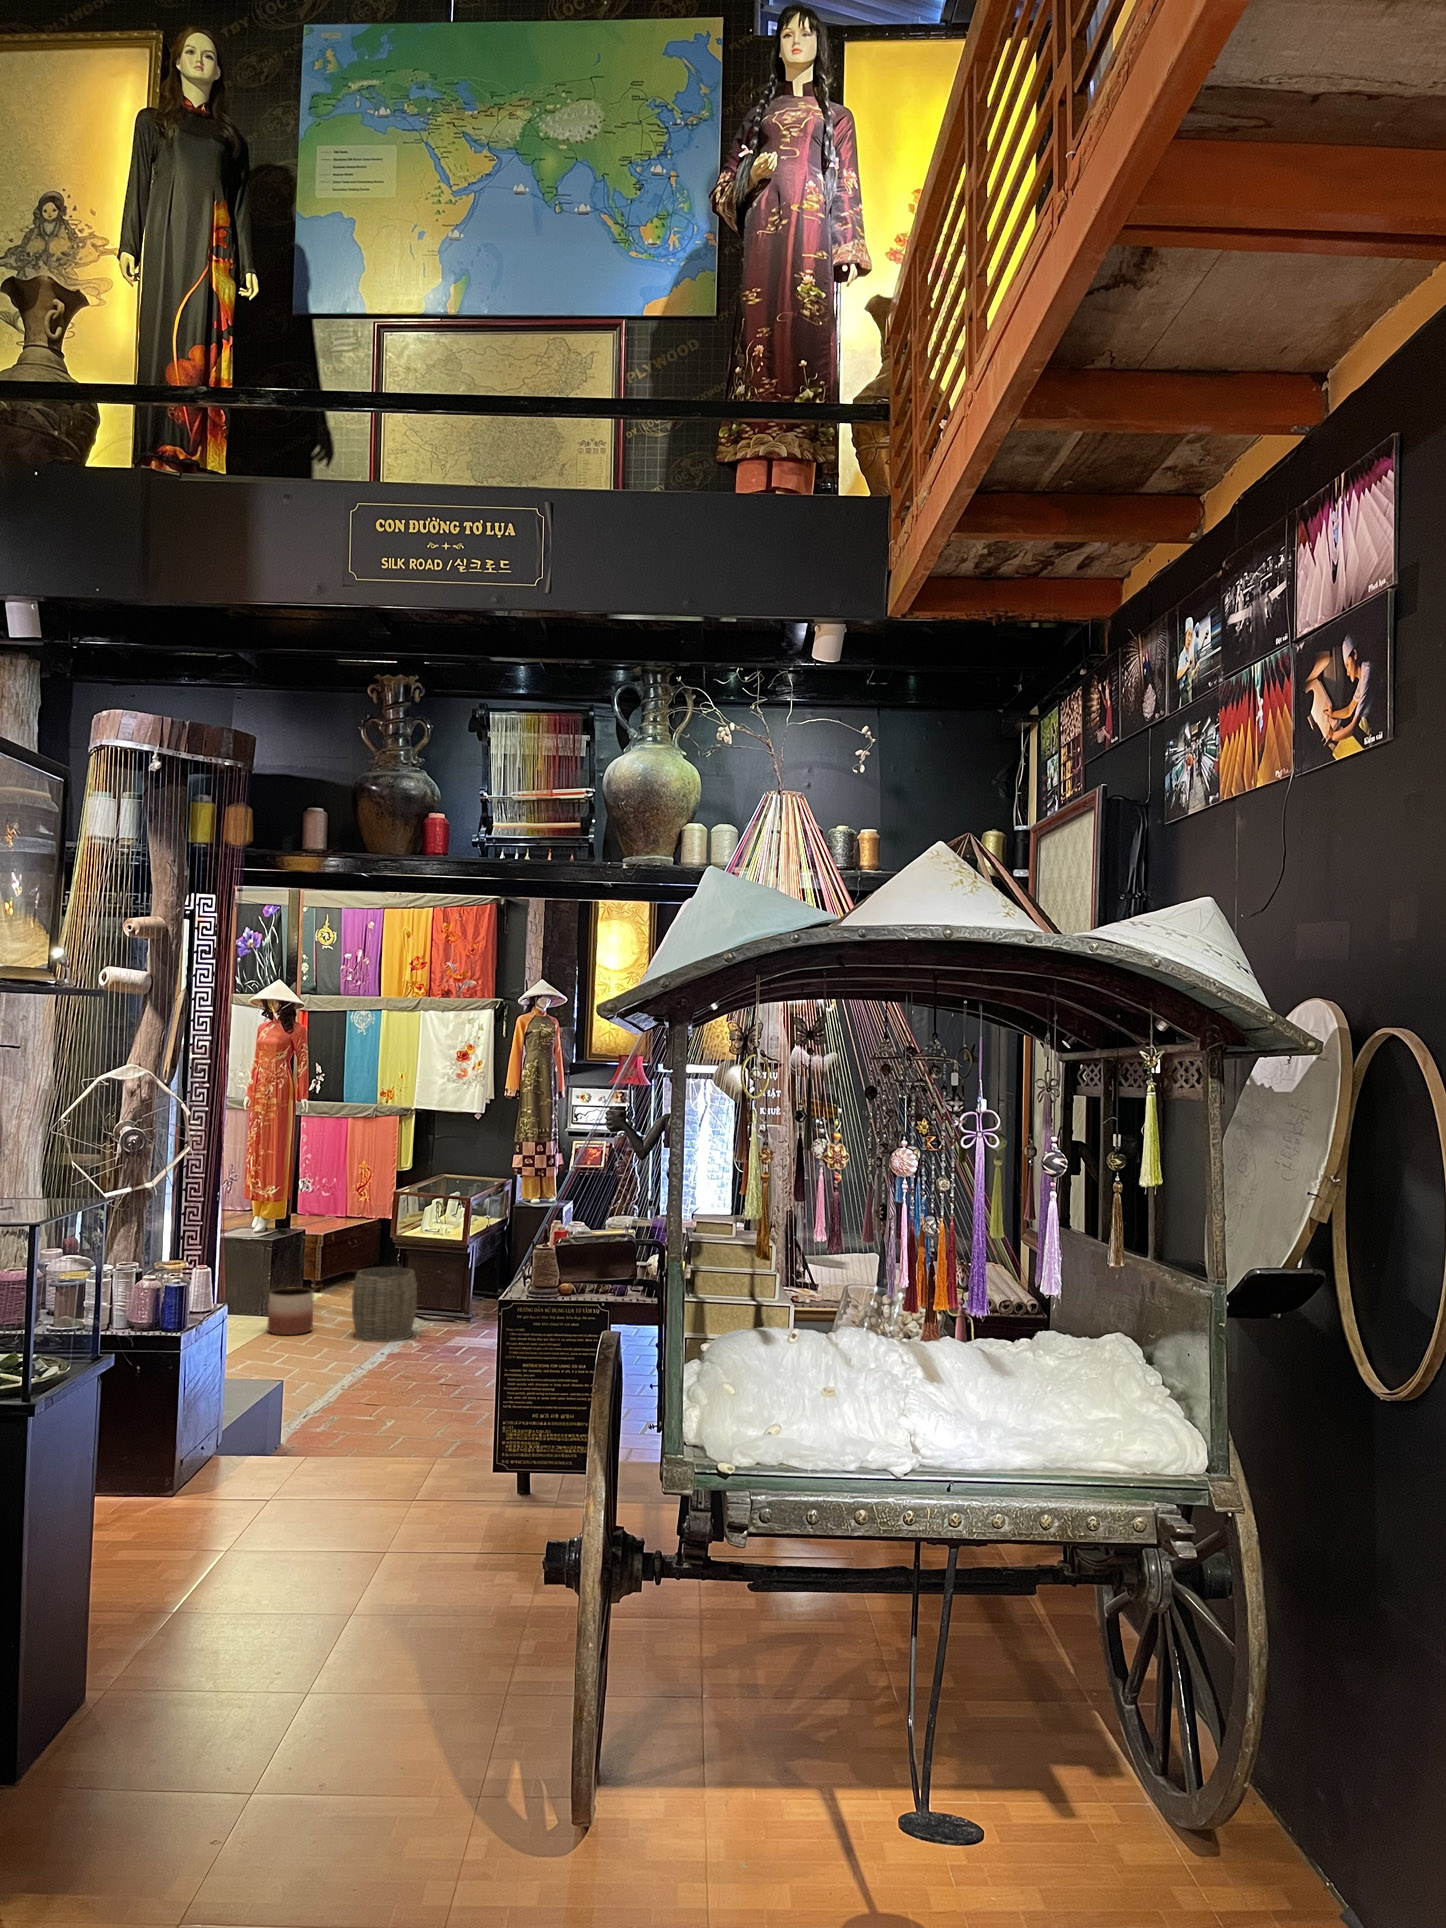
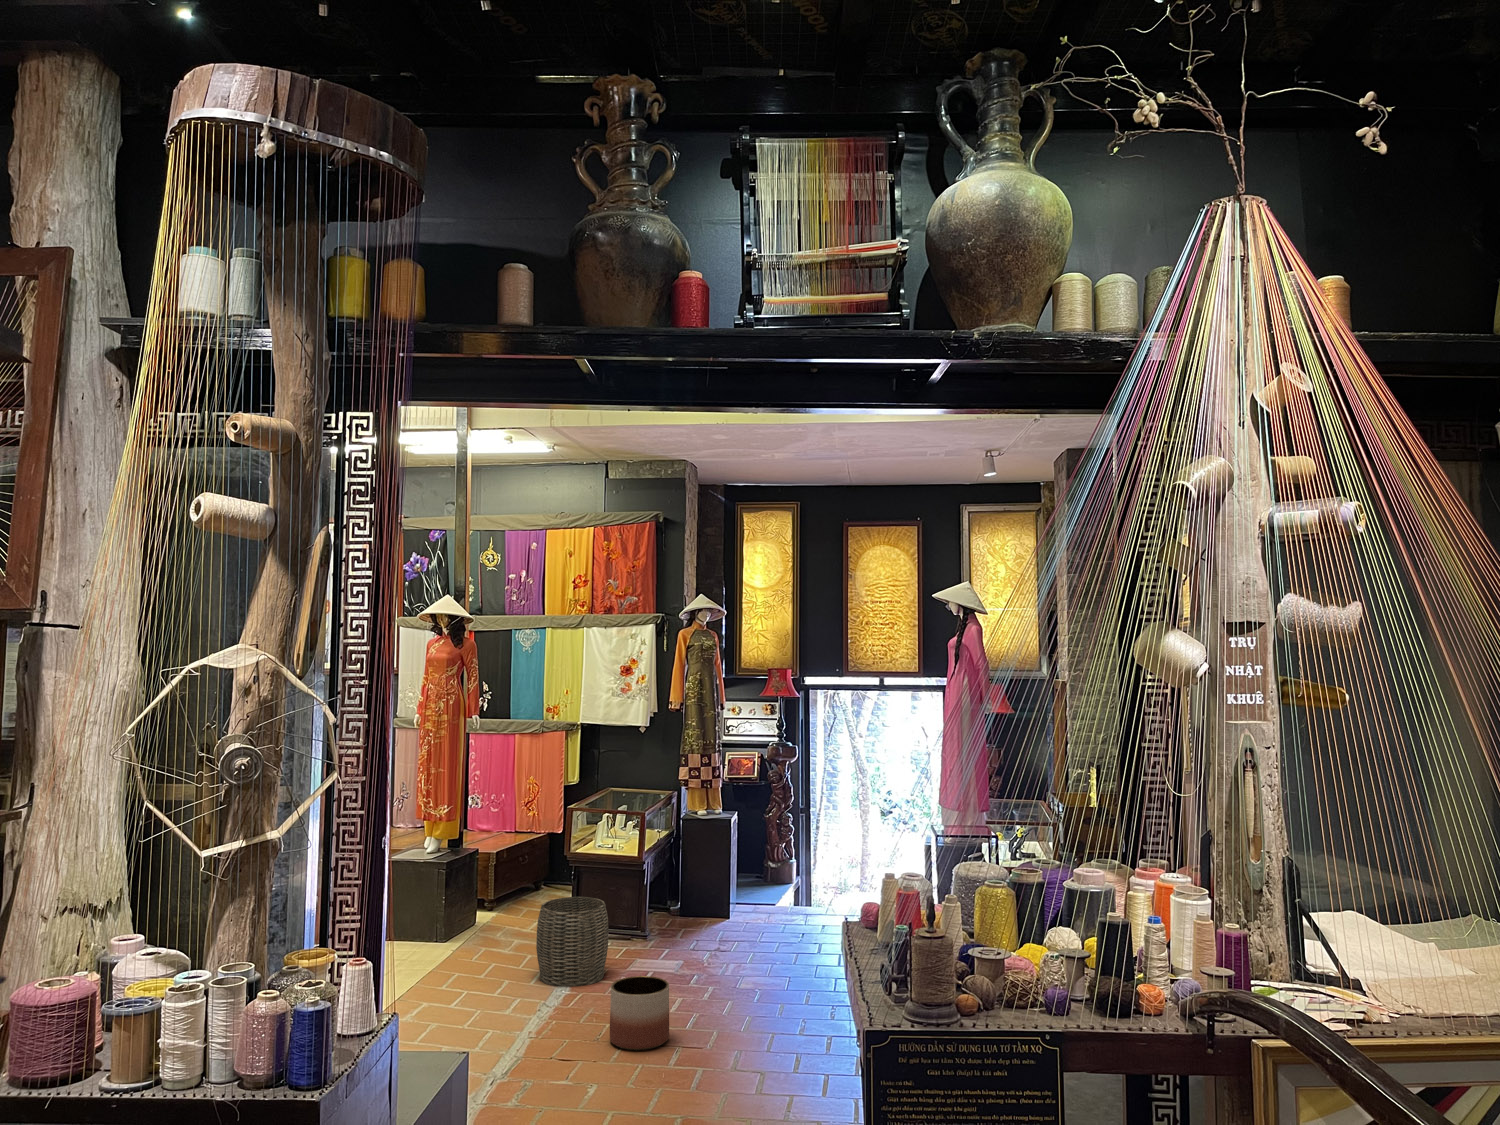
planter: present [267,1288,314,1335] -> present [610,976,669,1050]

